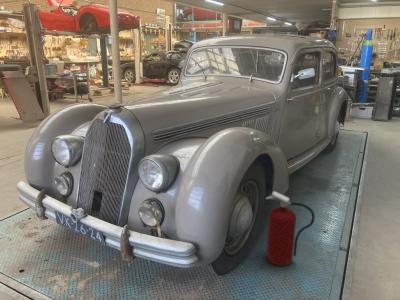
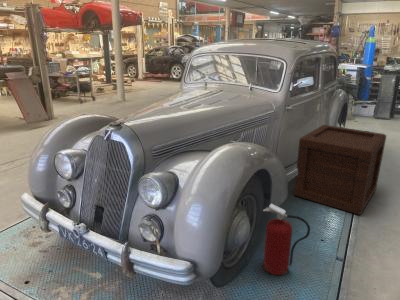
wooden crate: none [296,120,390,209] -> present [294,125,386,215]

